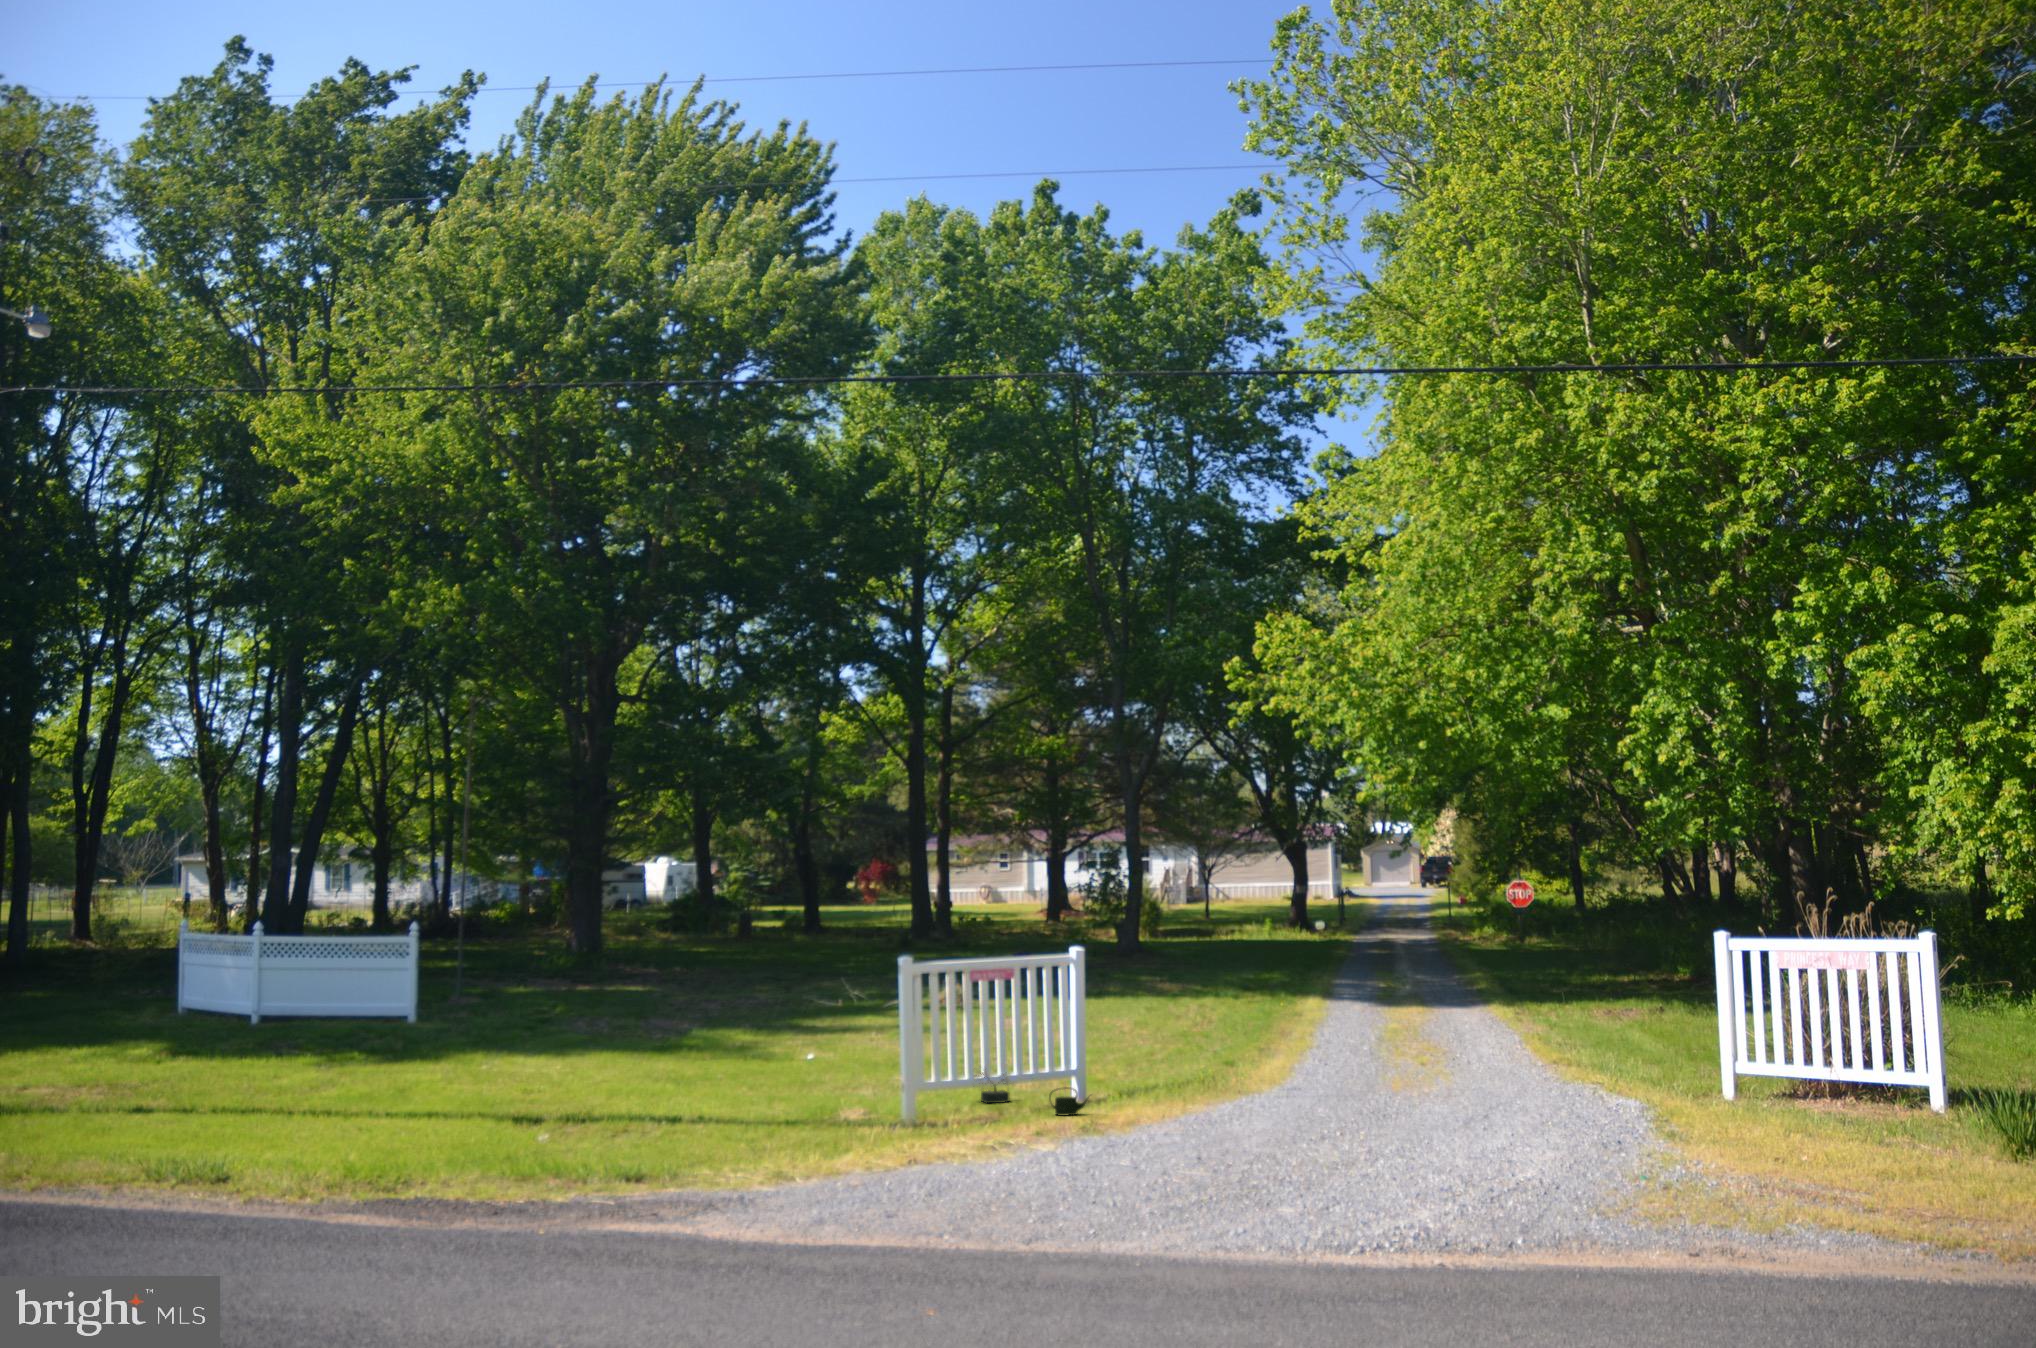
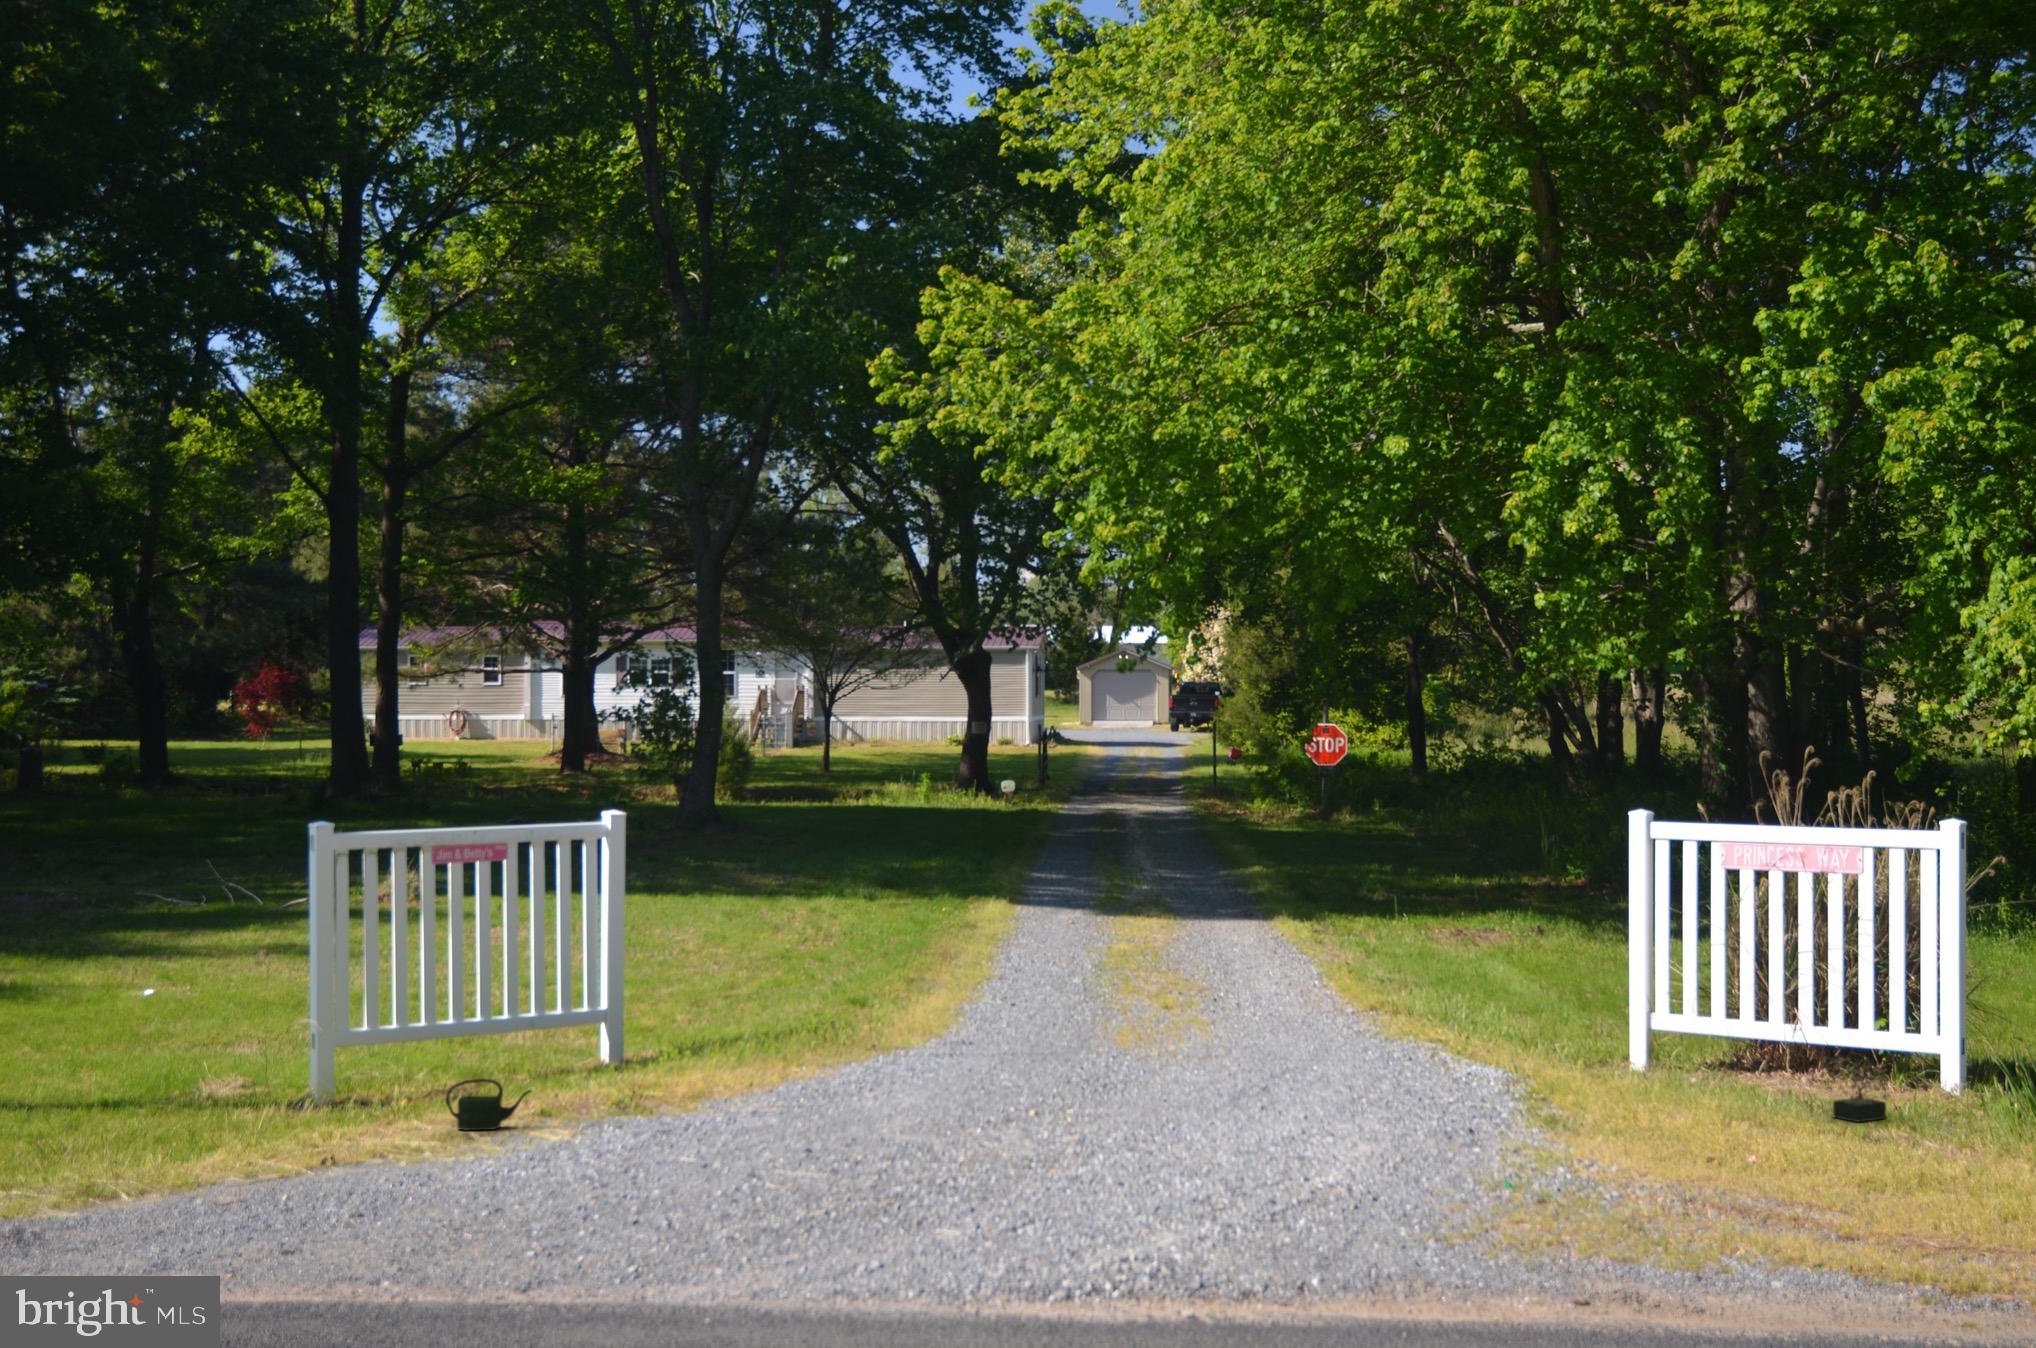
decorative plant: present [976,1066,1010,1103] -> present [1821,1057,1887,1122]

